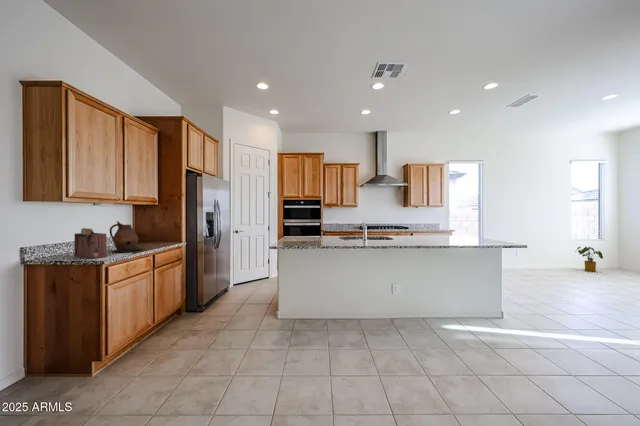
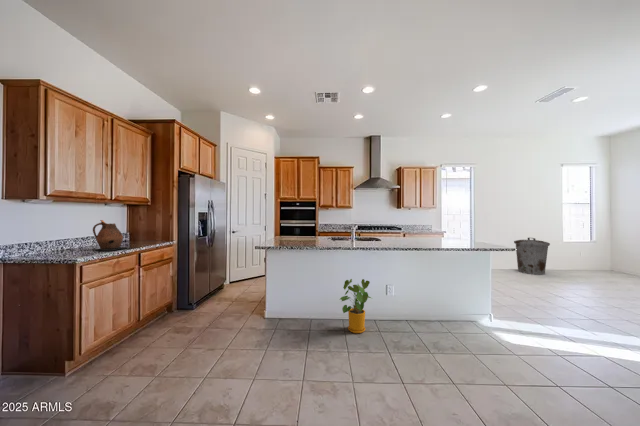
toaster: present [74,228,107,259] -> none [53,227,84,257]
trash can: none [526,236,563,274] -> present [514,238,550,275]
house plant: present [575,247,603,272] -> present [340,279,371,333]

